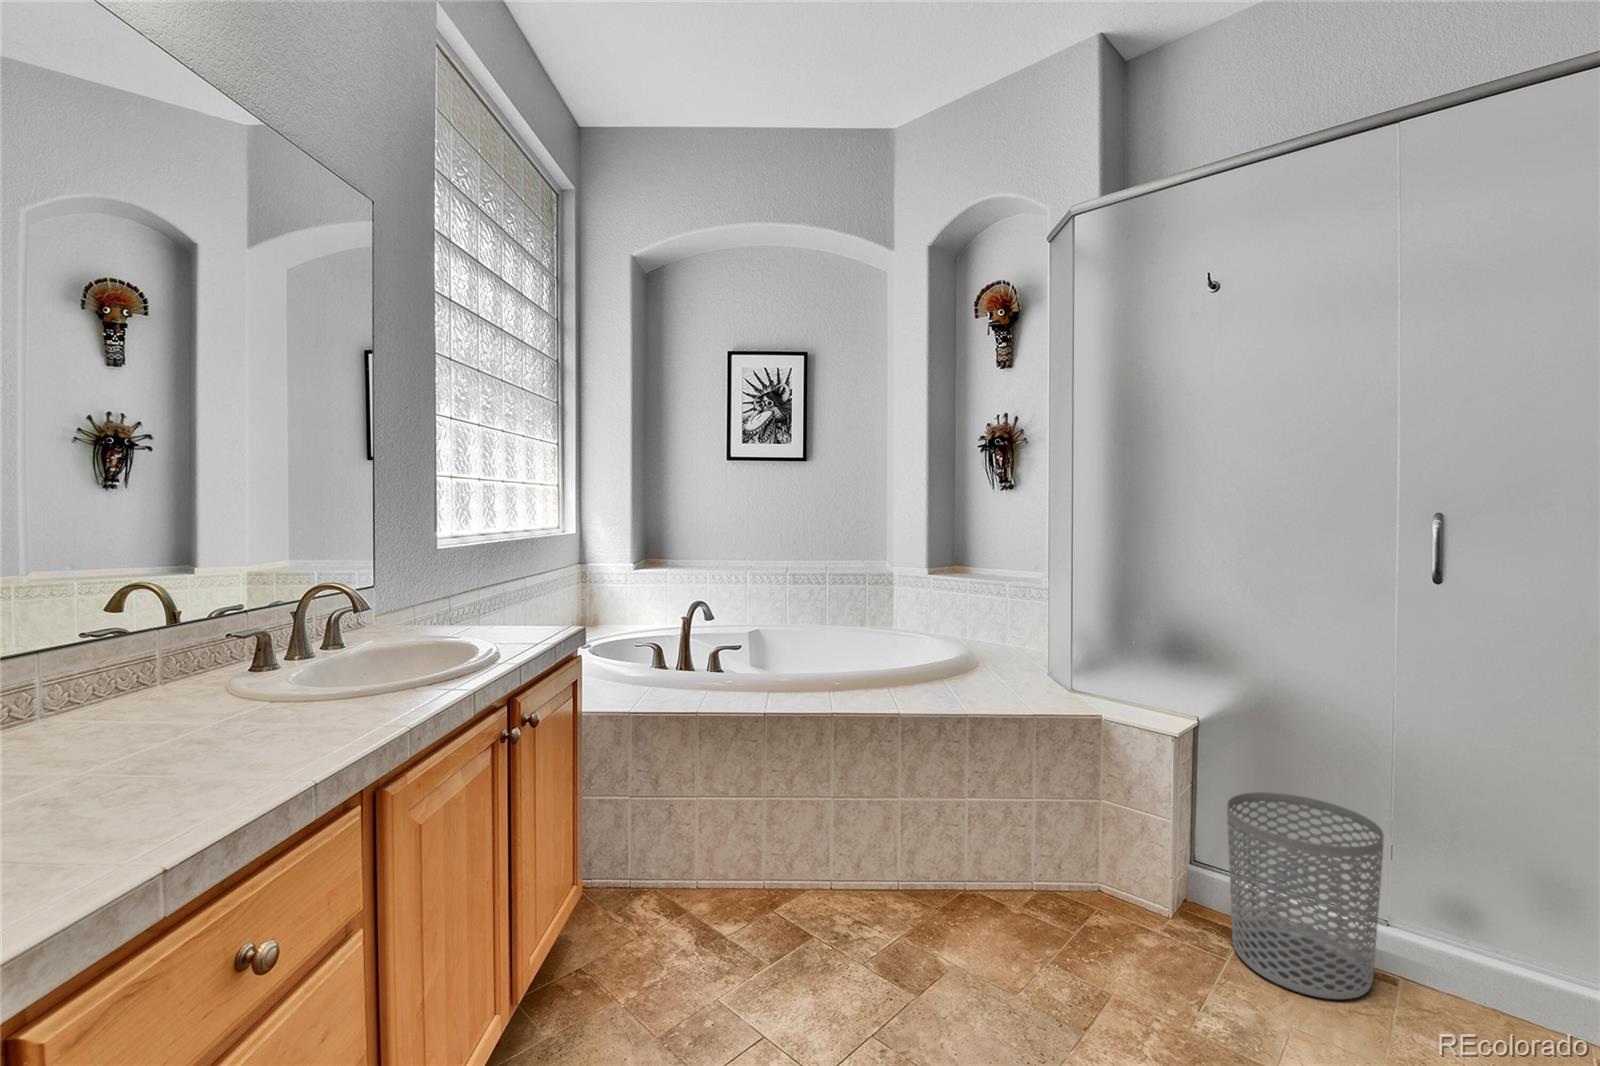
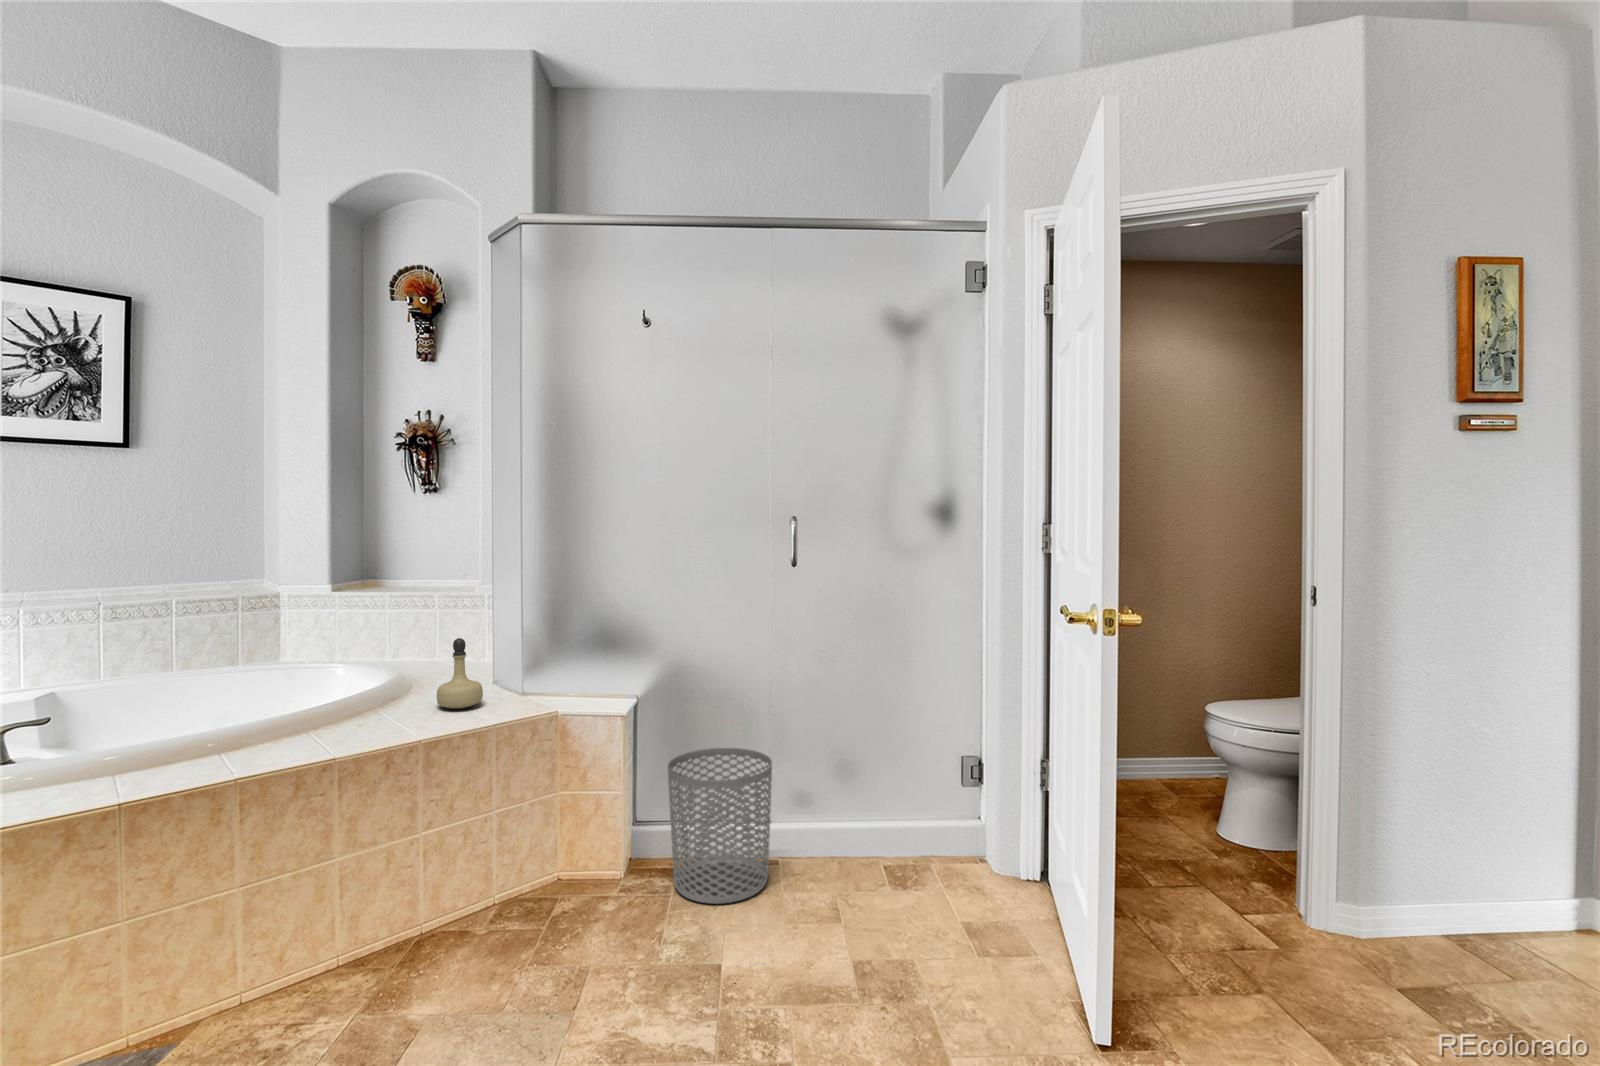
perfume bottle: none [991,626,1032,692] -> present [437,638,483,709]

